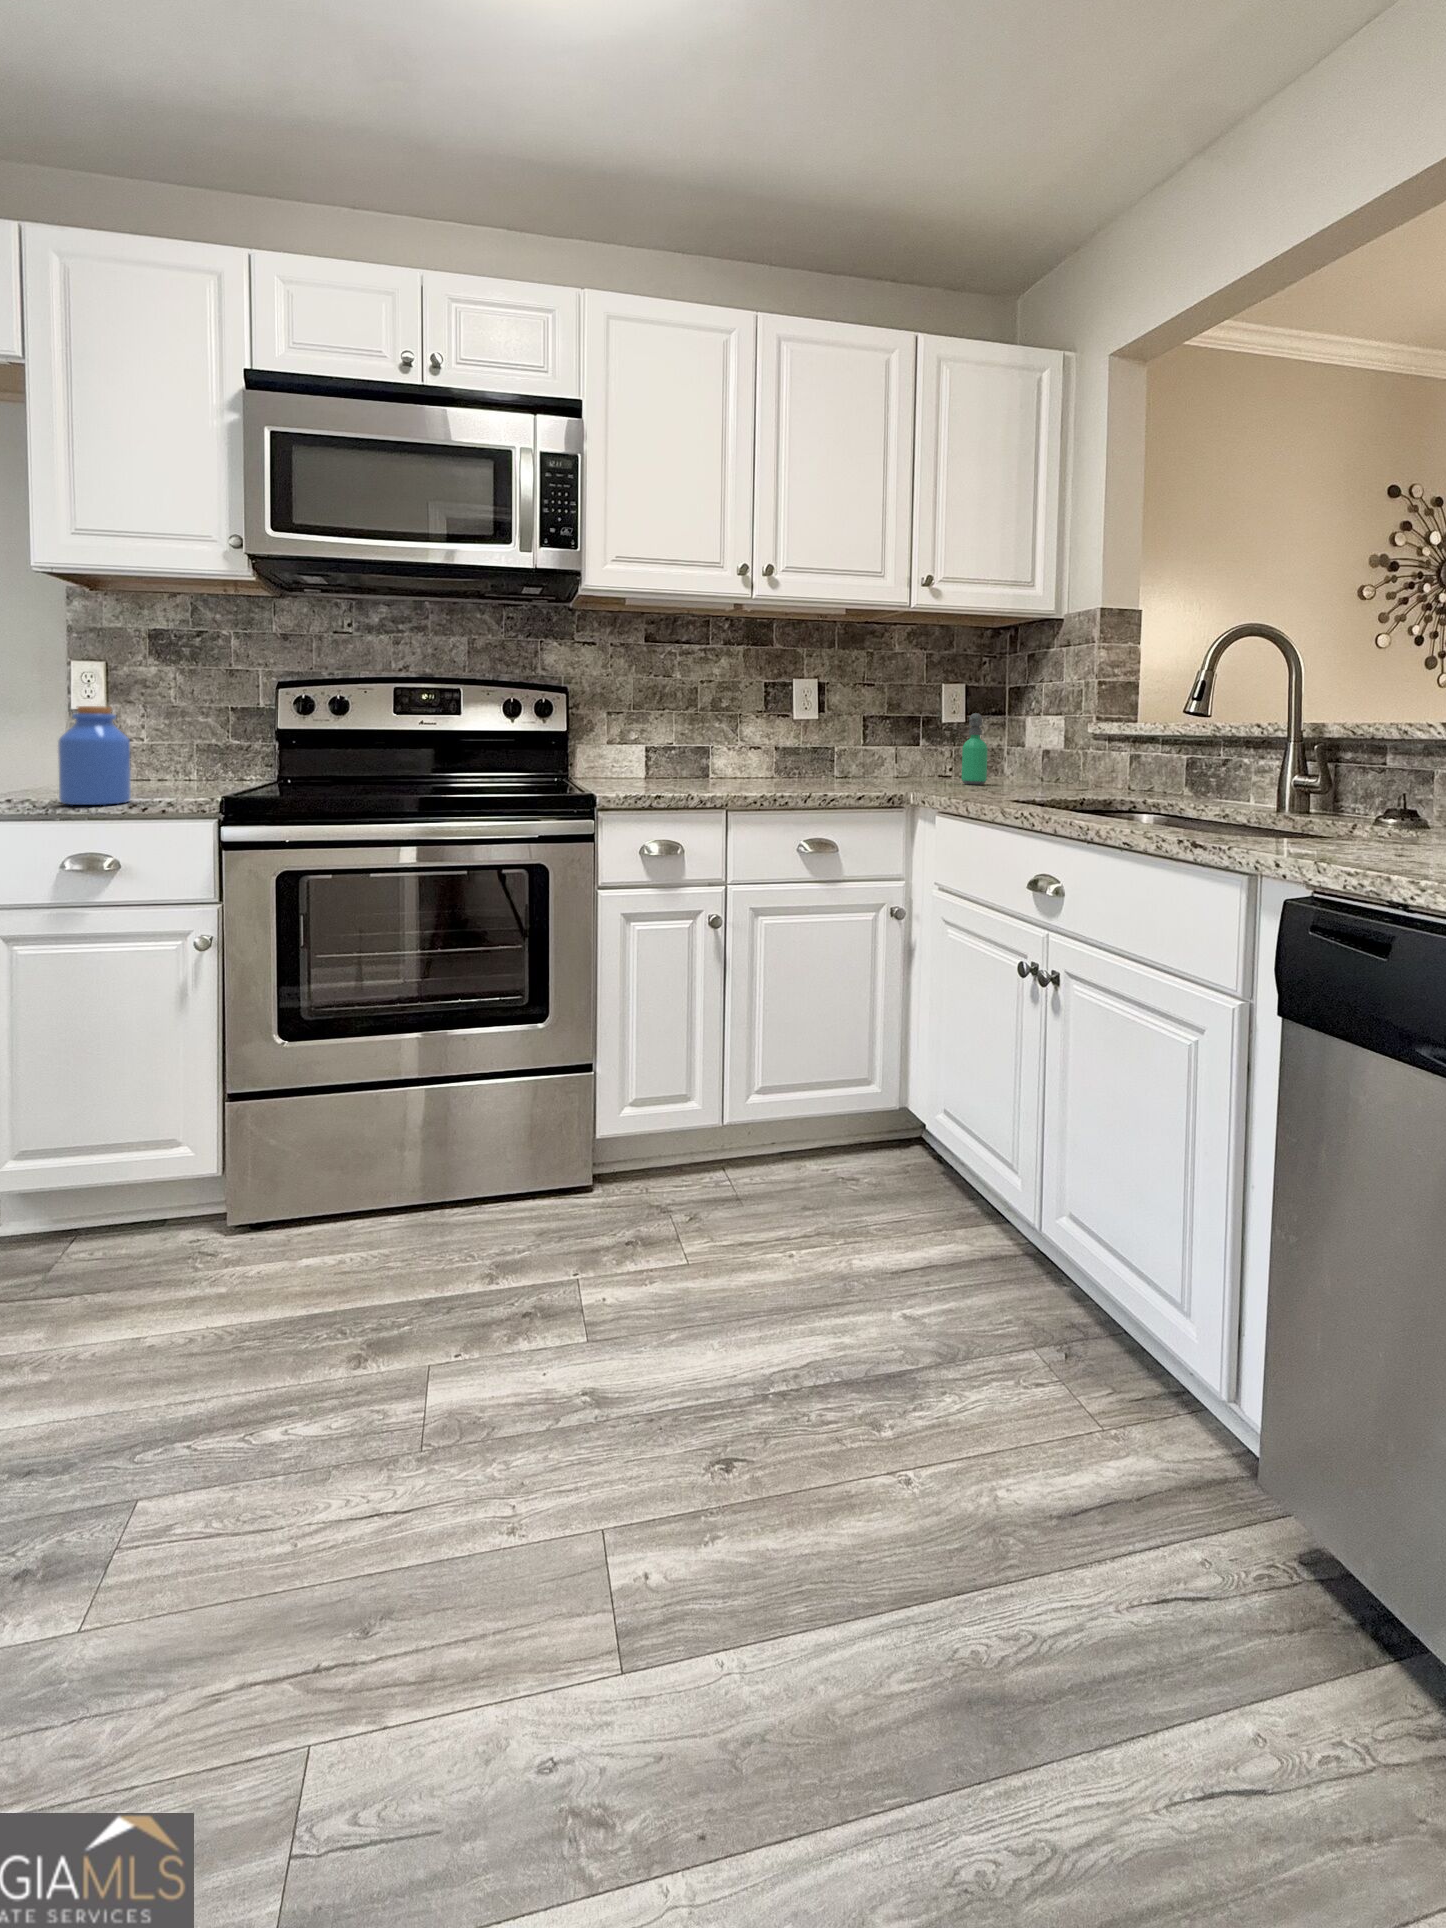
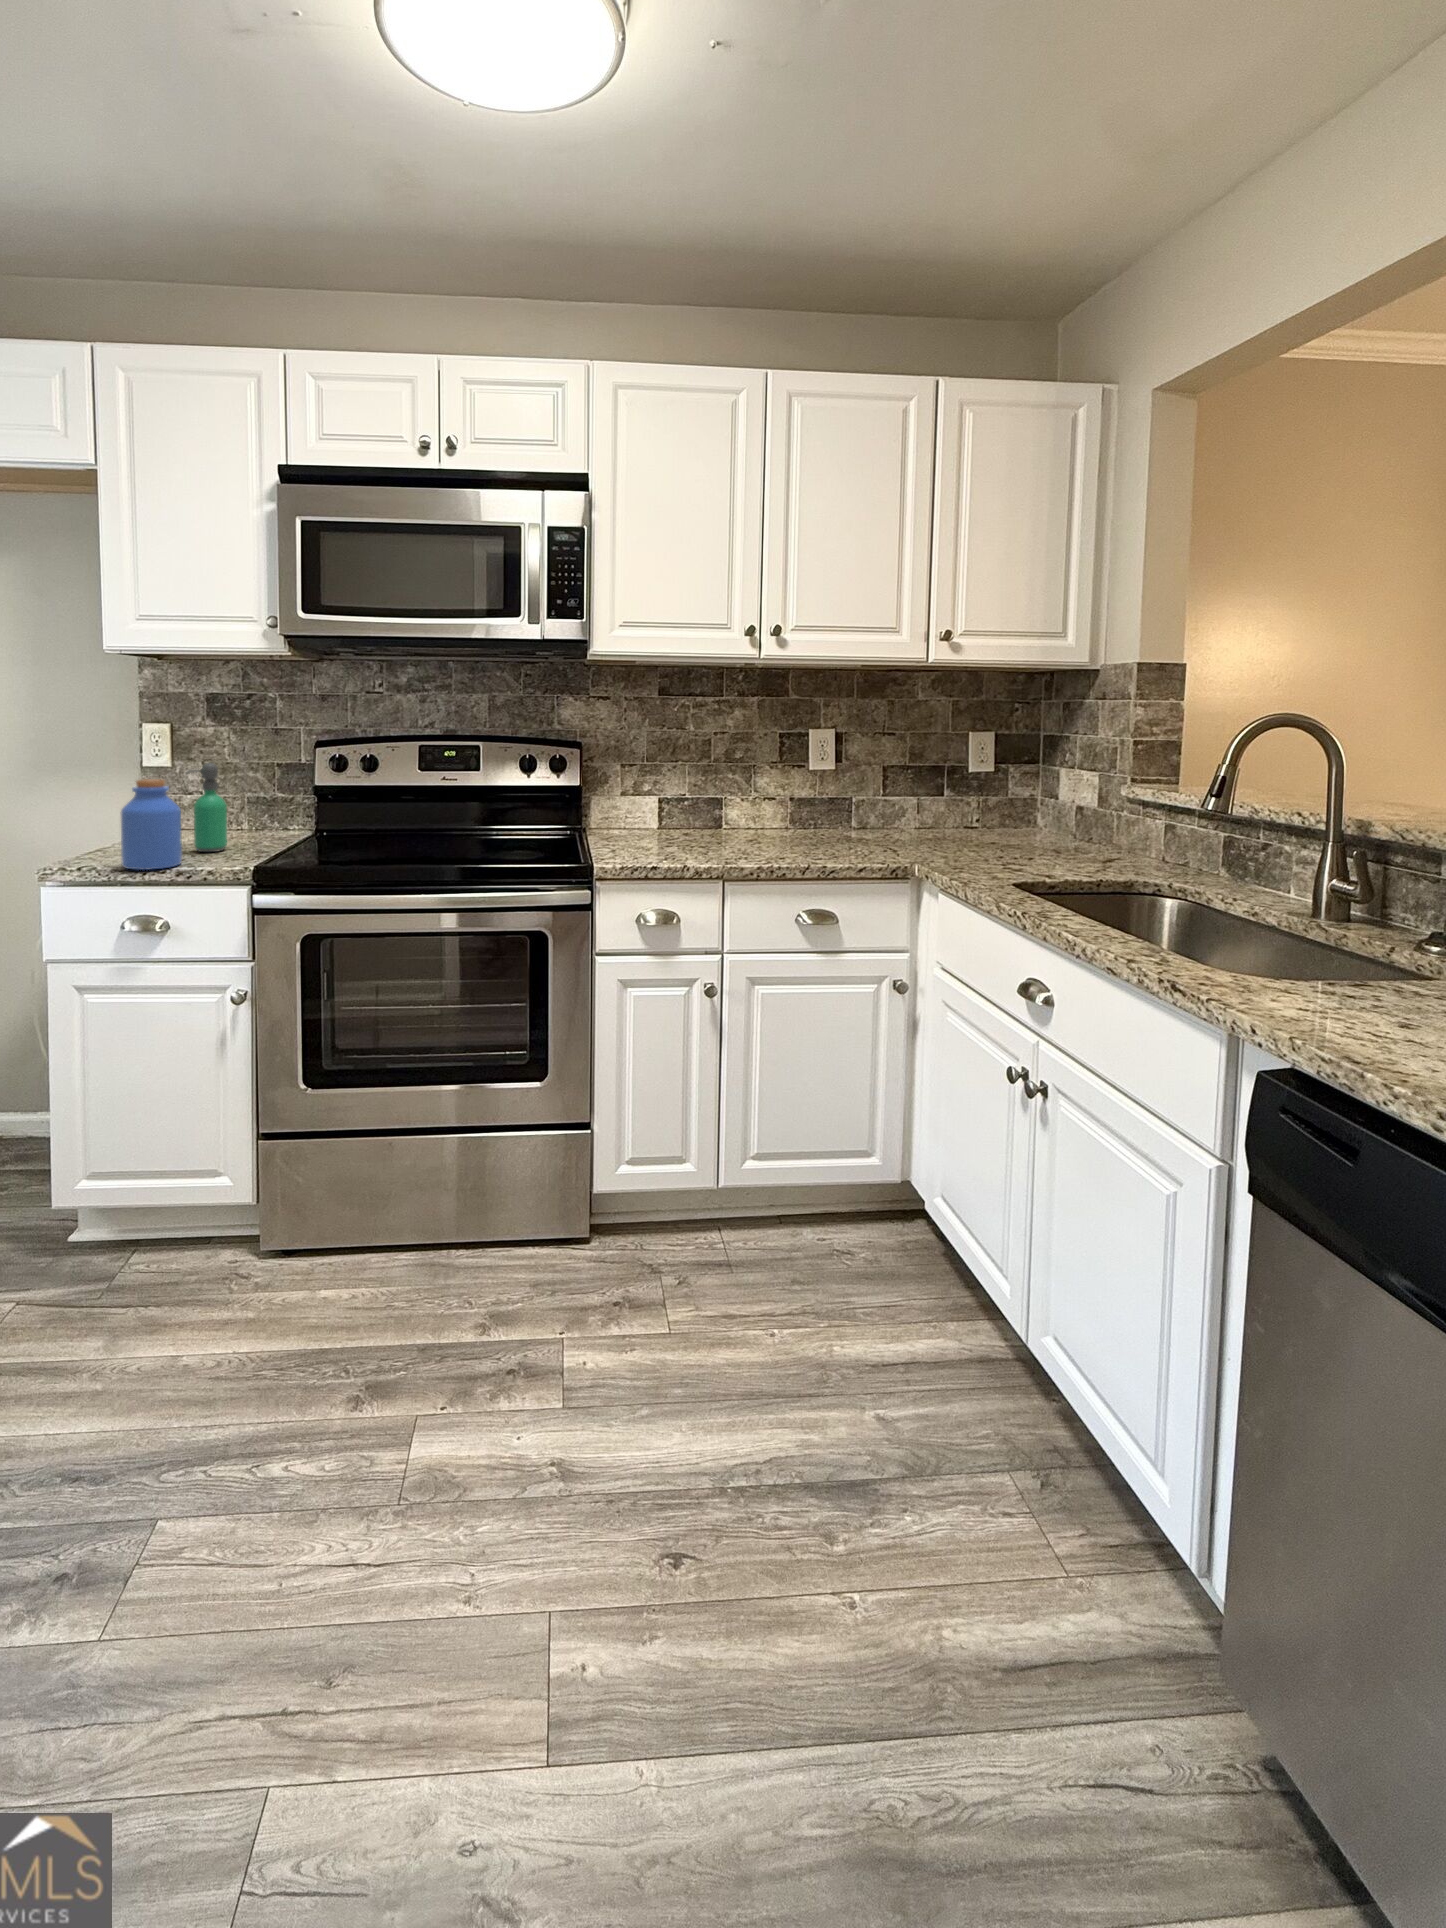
soap dispenser: present [962,713,988,785] -> present [186,763,227,852]

